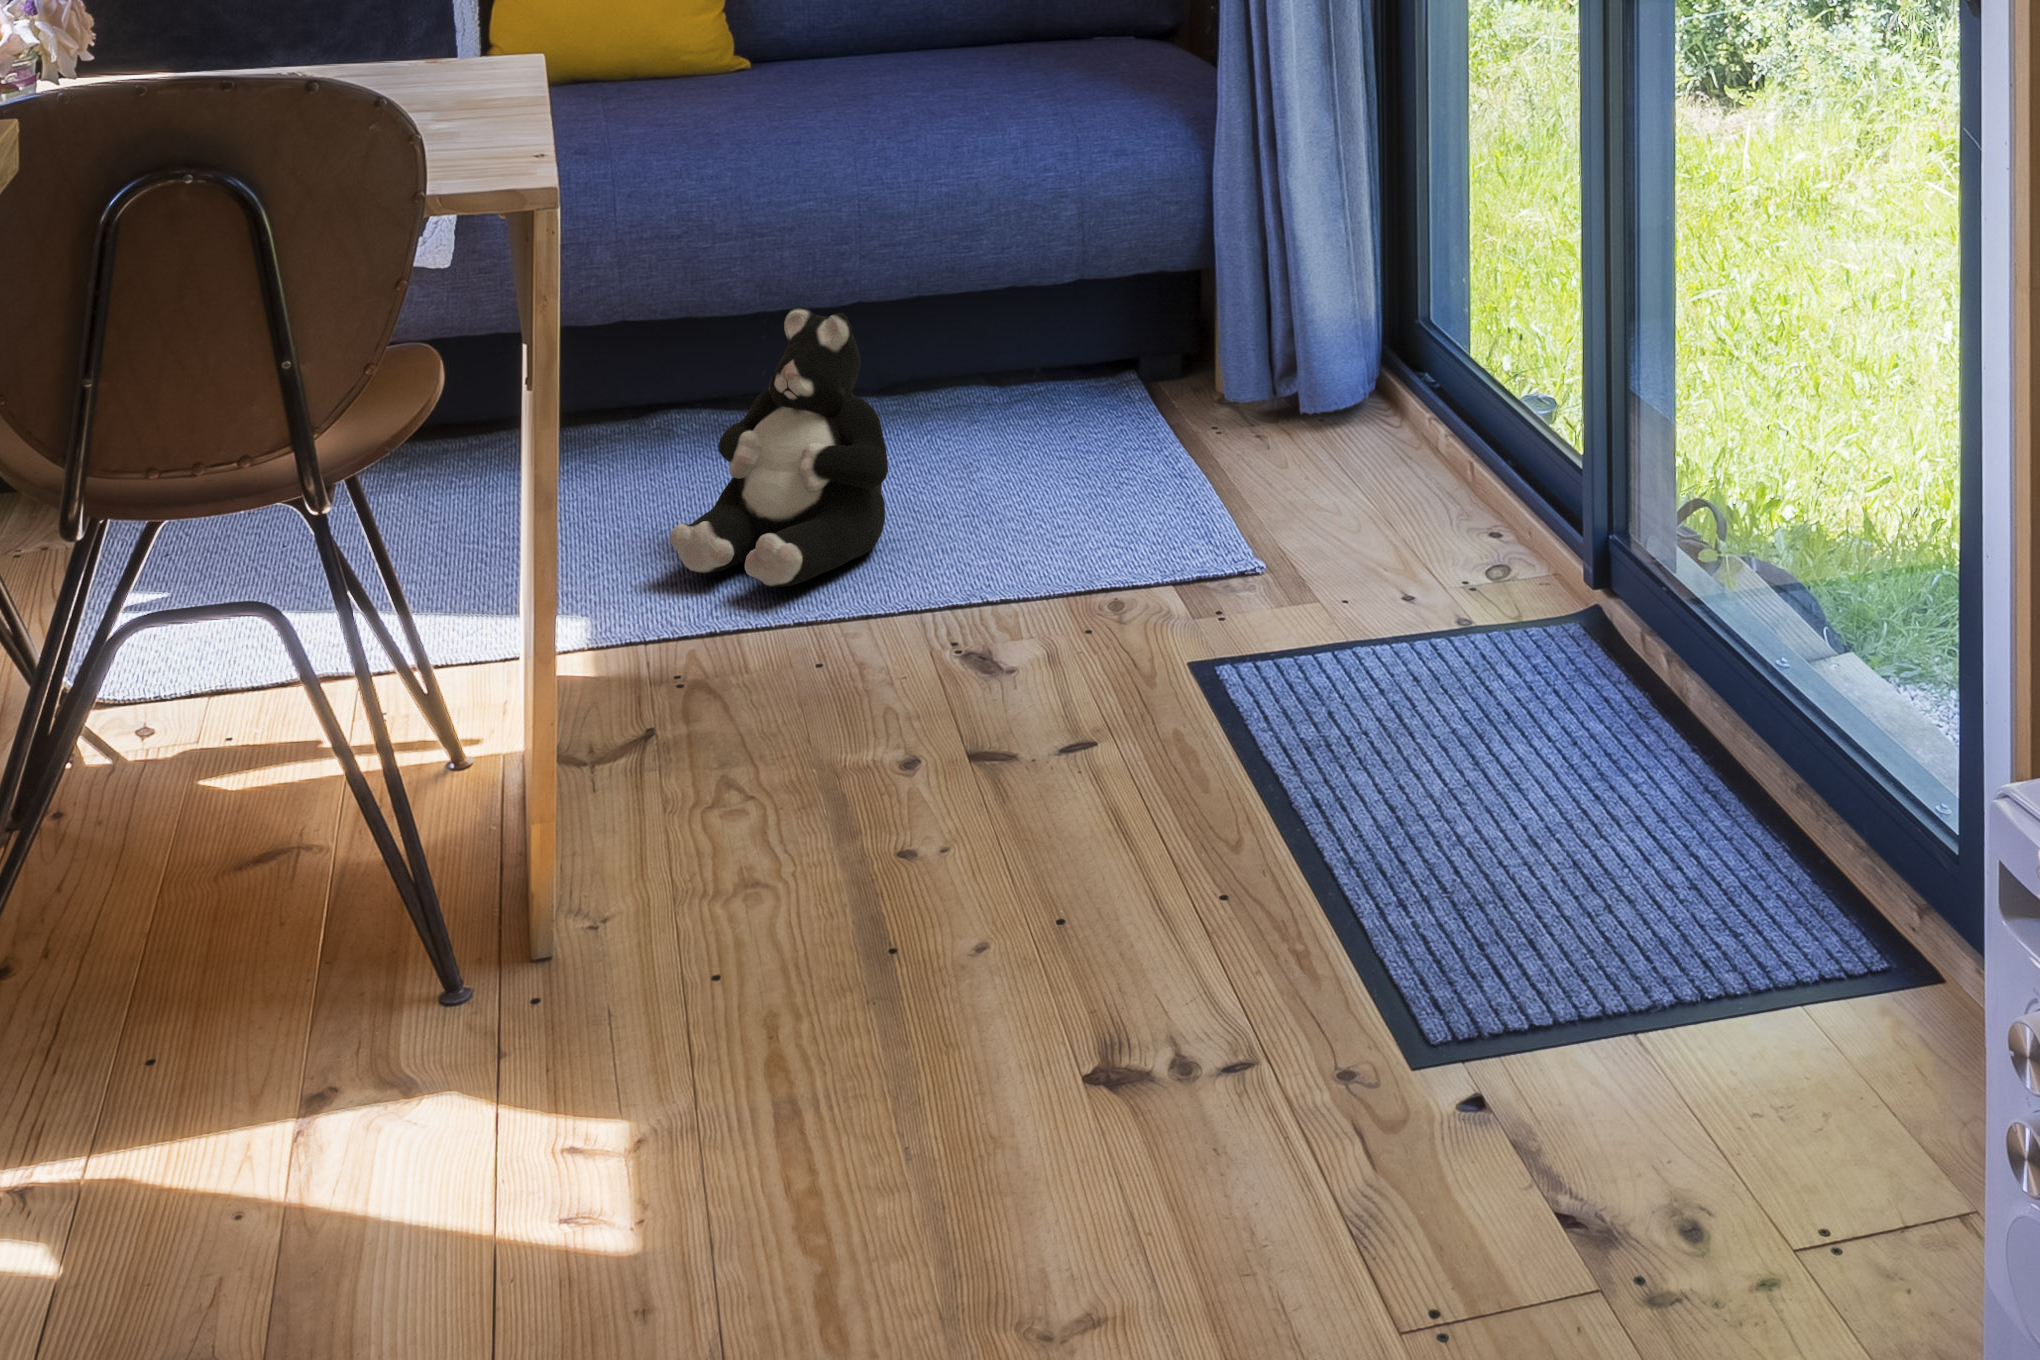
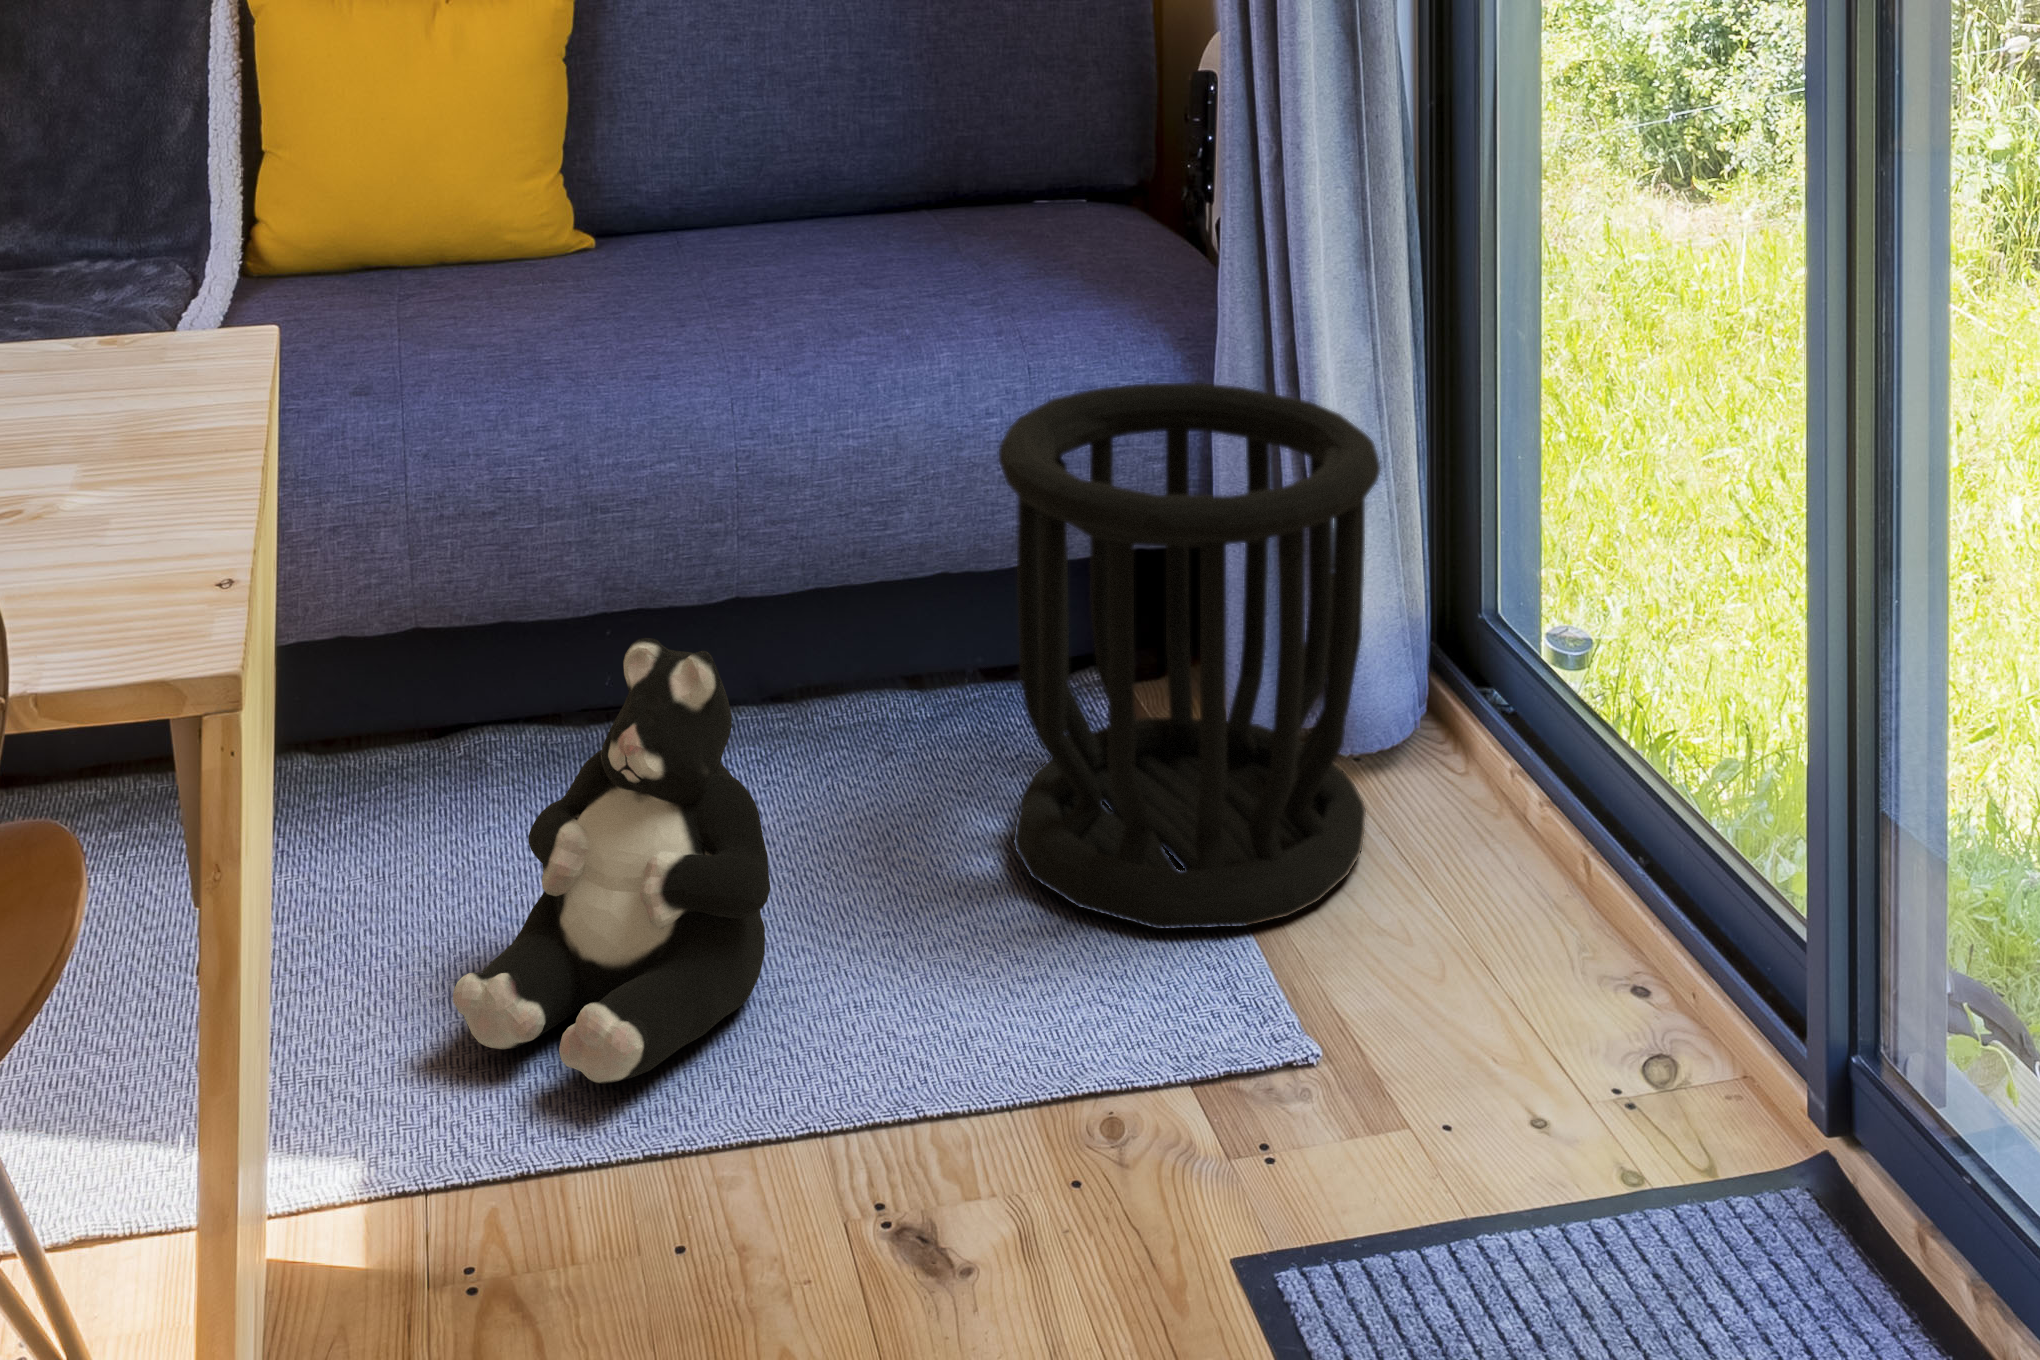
wastebasket: none [1052,149,1325,511] -> present [999,383,1381,929]

